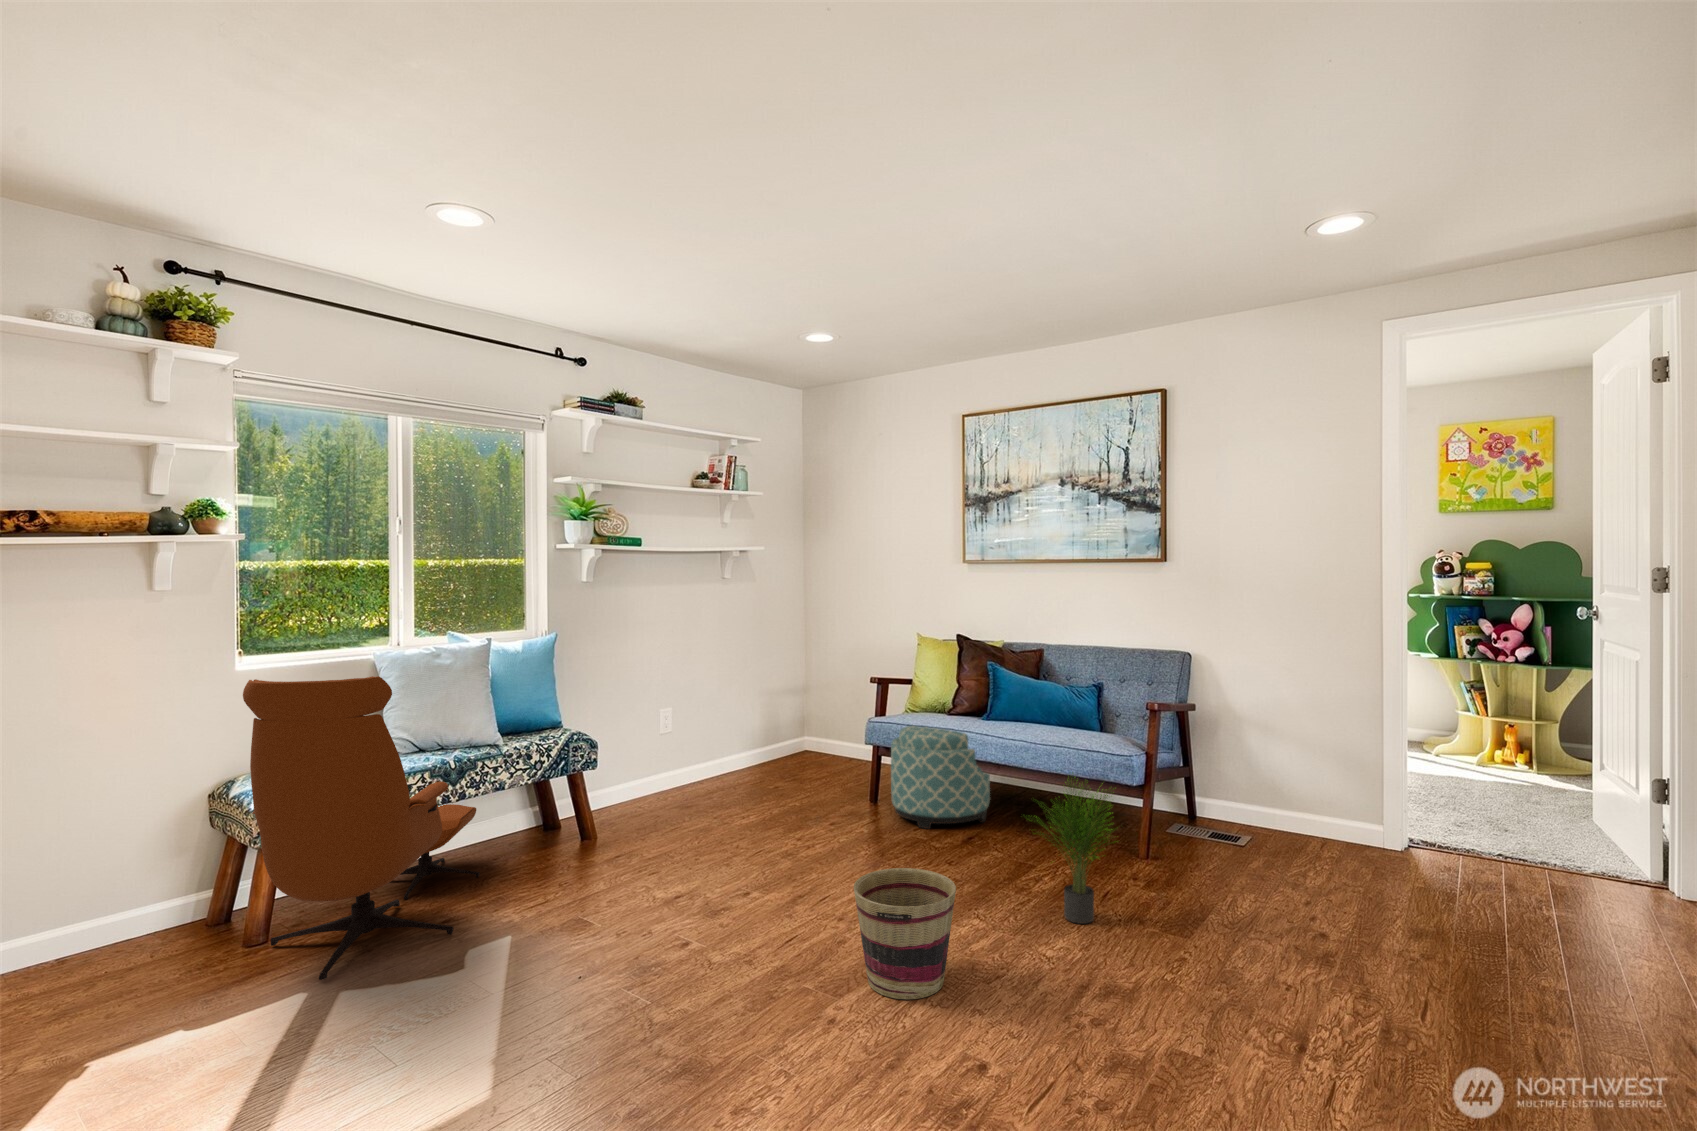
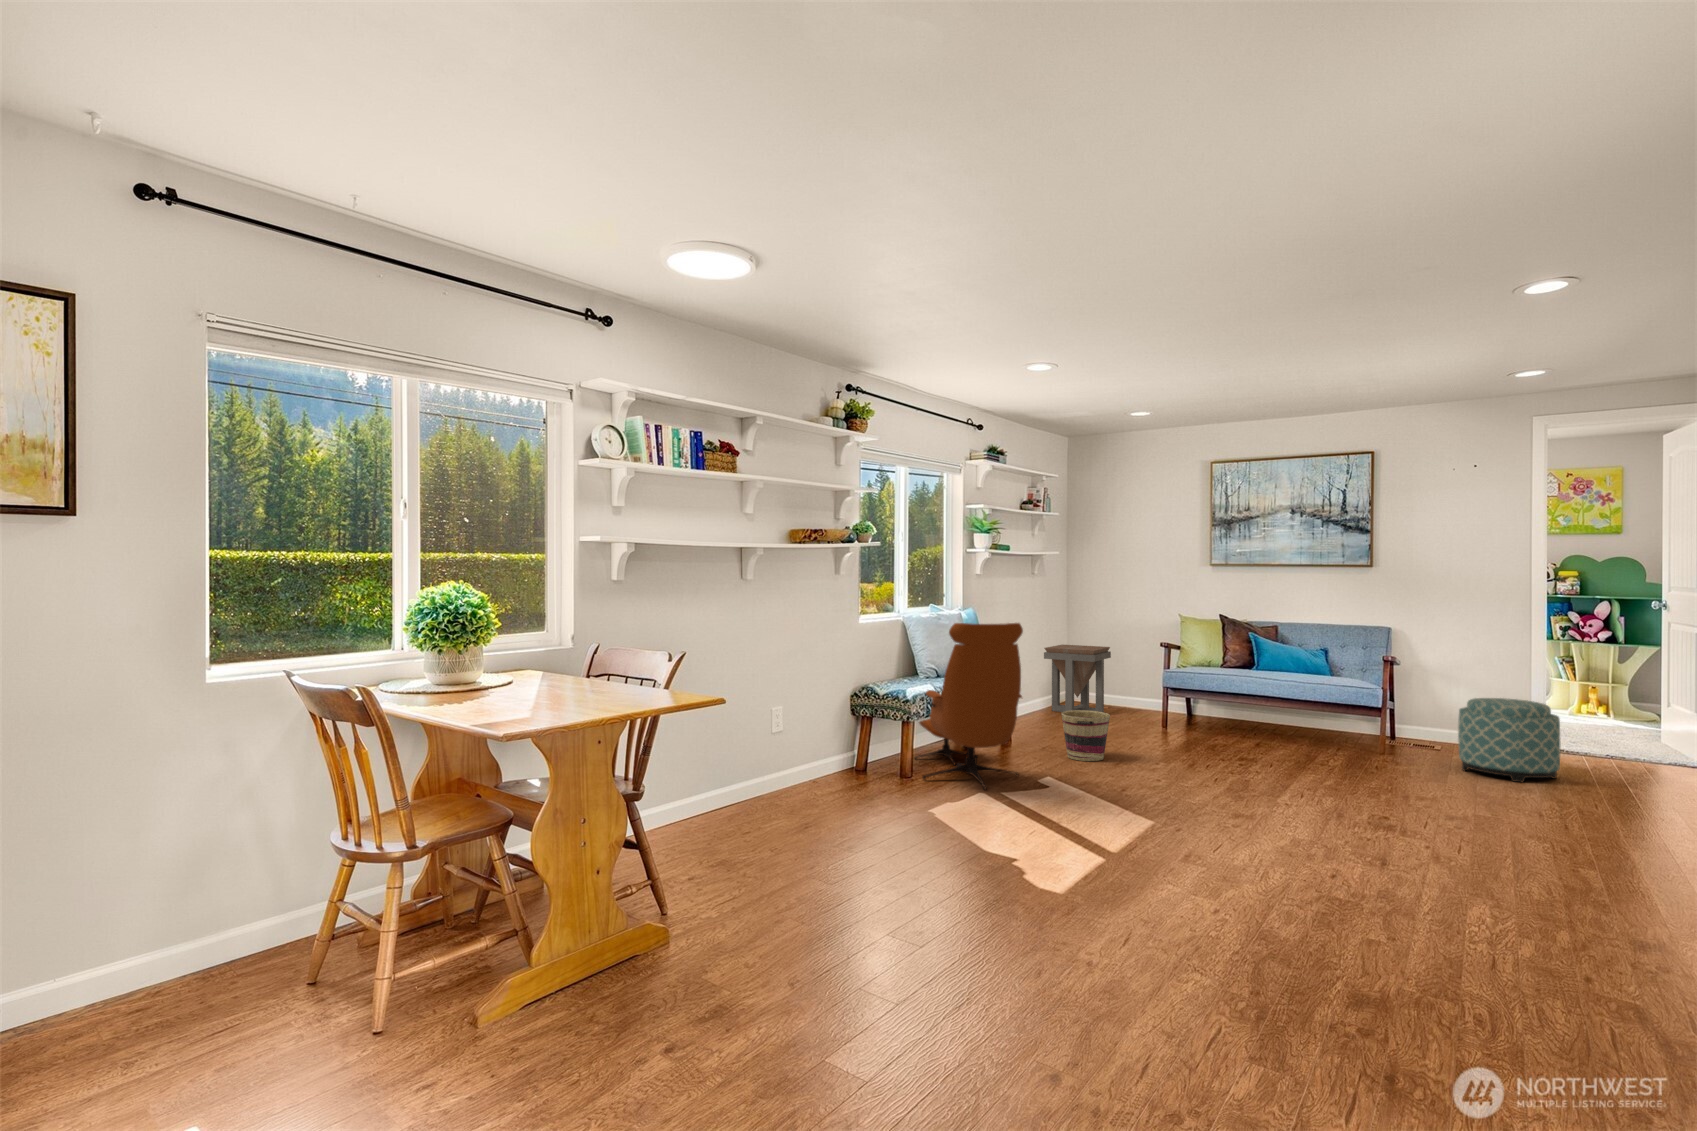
side table: none [742,671,841,775] -> present [1044,645,1111,712]
ottoman: present [891,726,990,829] -> present [1458,698,1560,782]
potted plant: present [1034,782,1112,924] -> none [1335,689,1407,776]
basket: present [854,868,956,999] -> present [1061,710,1110,761]

